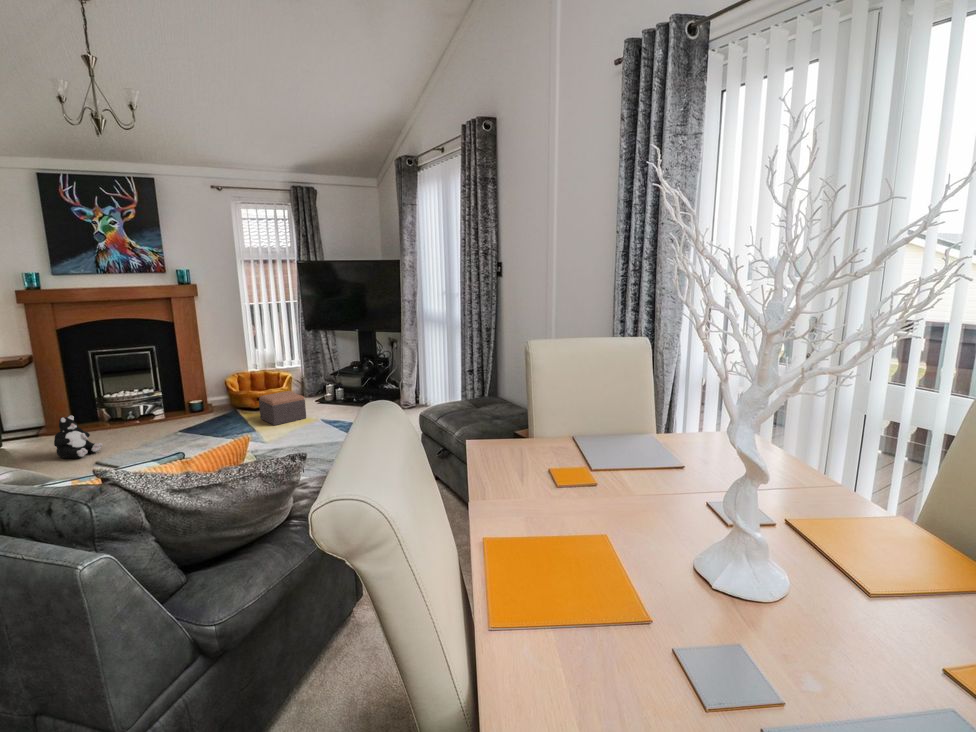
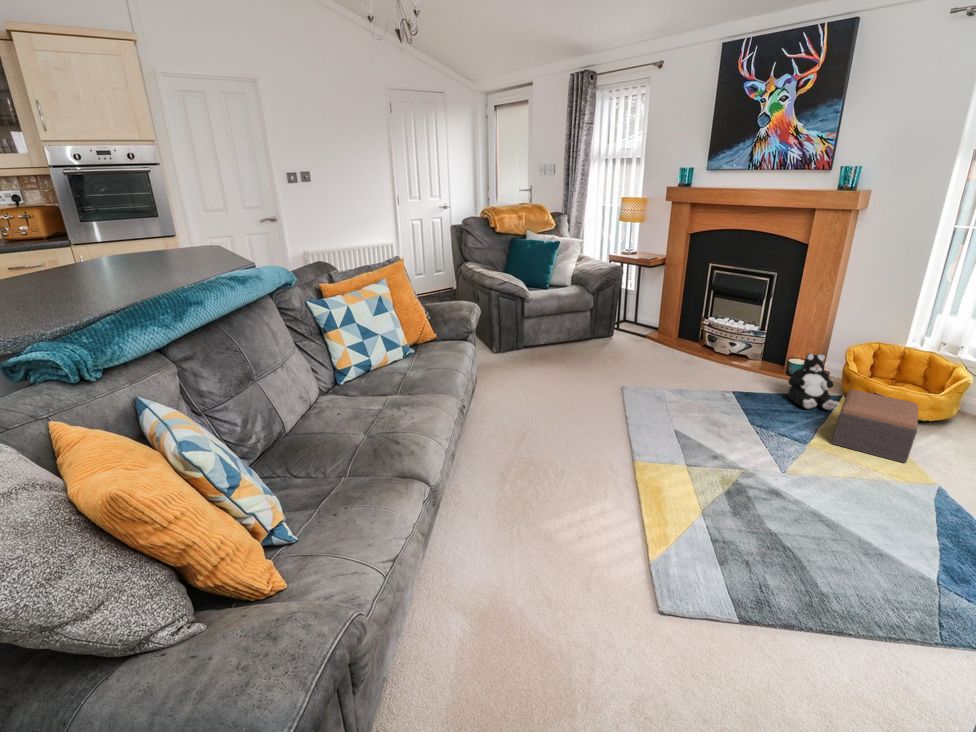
plush toy: present [54,415,102,458] -> present [788,353,839,410]

